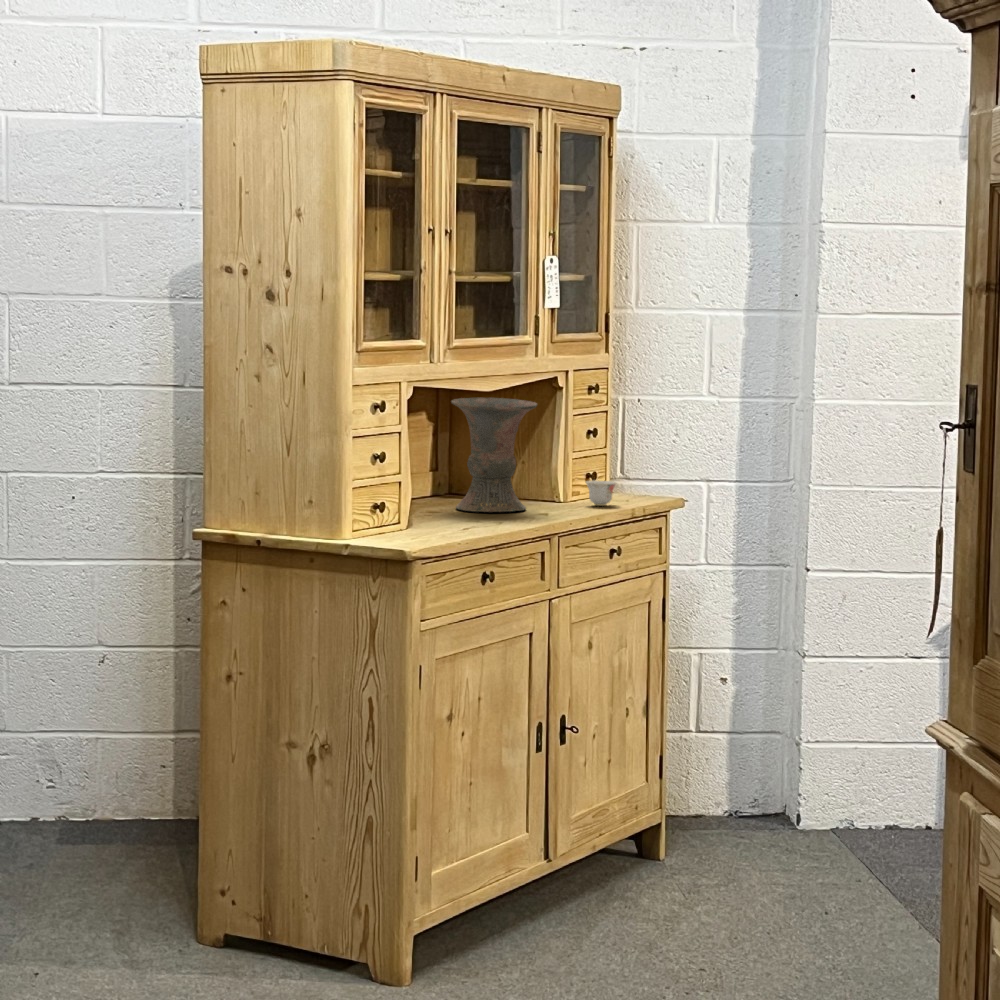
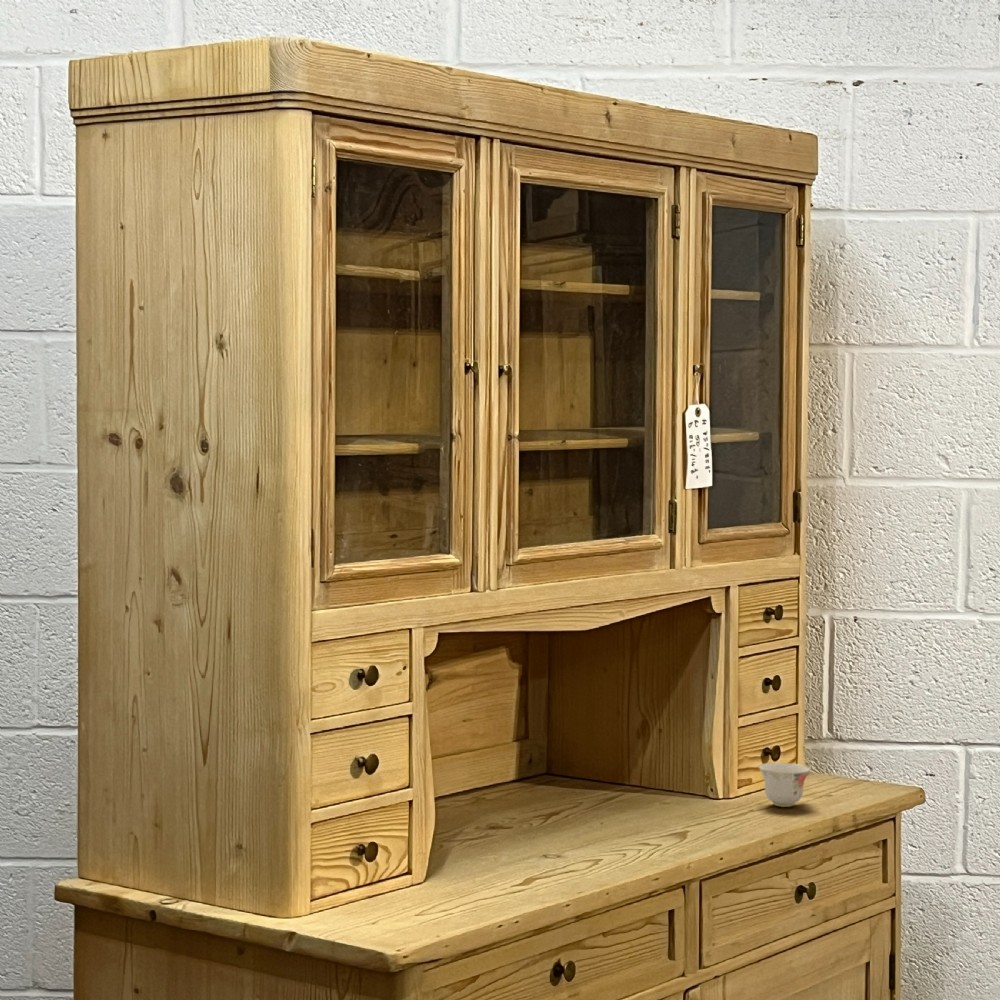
vase: present [451,398,537,512] -> none [532,631,673,827]

